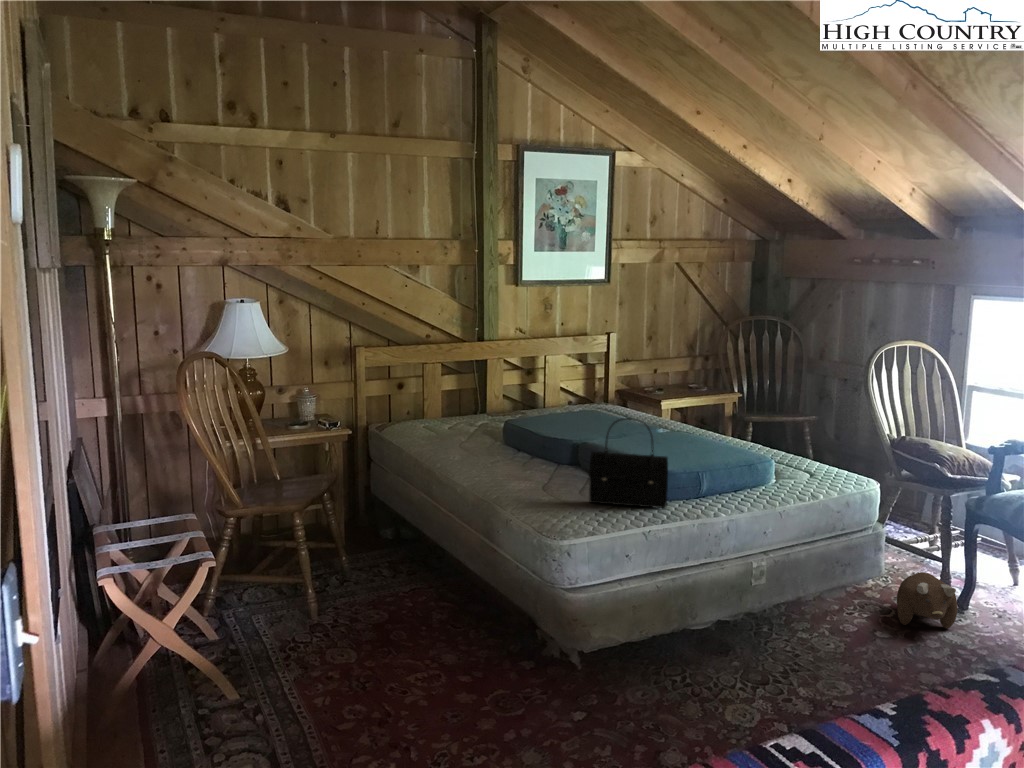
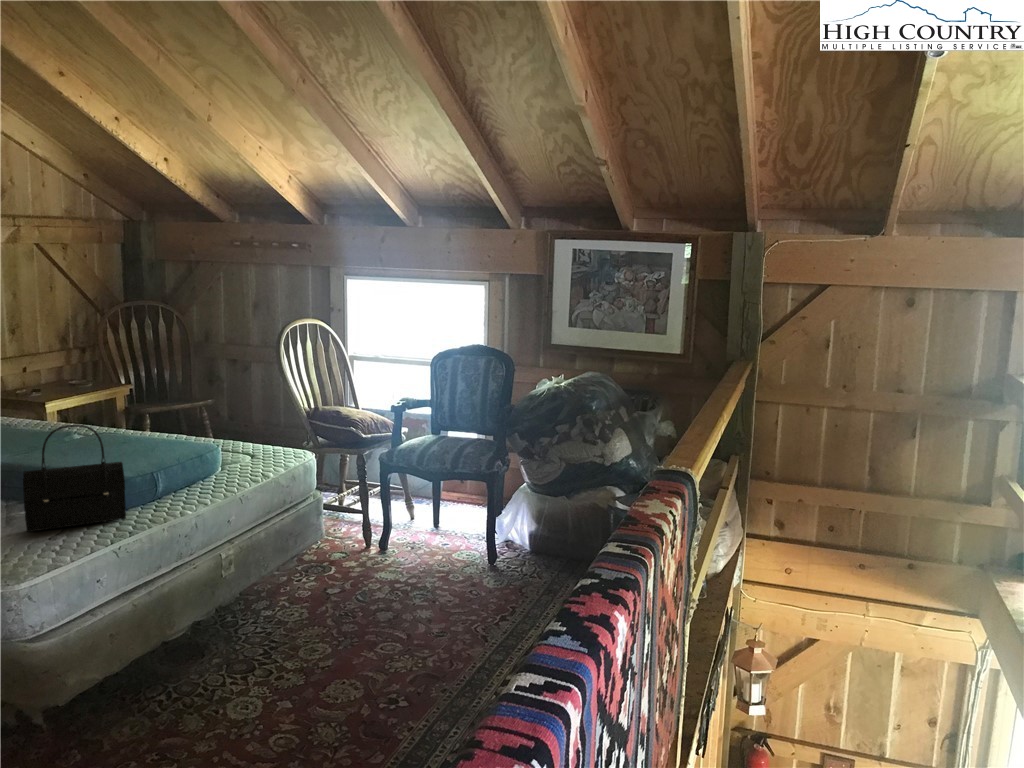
plush toy: present [897,572,957,628] -> none [336,526,388,577]

